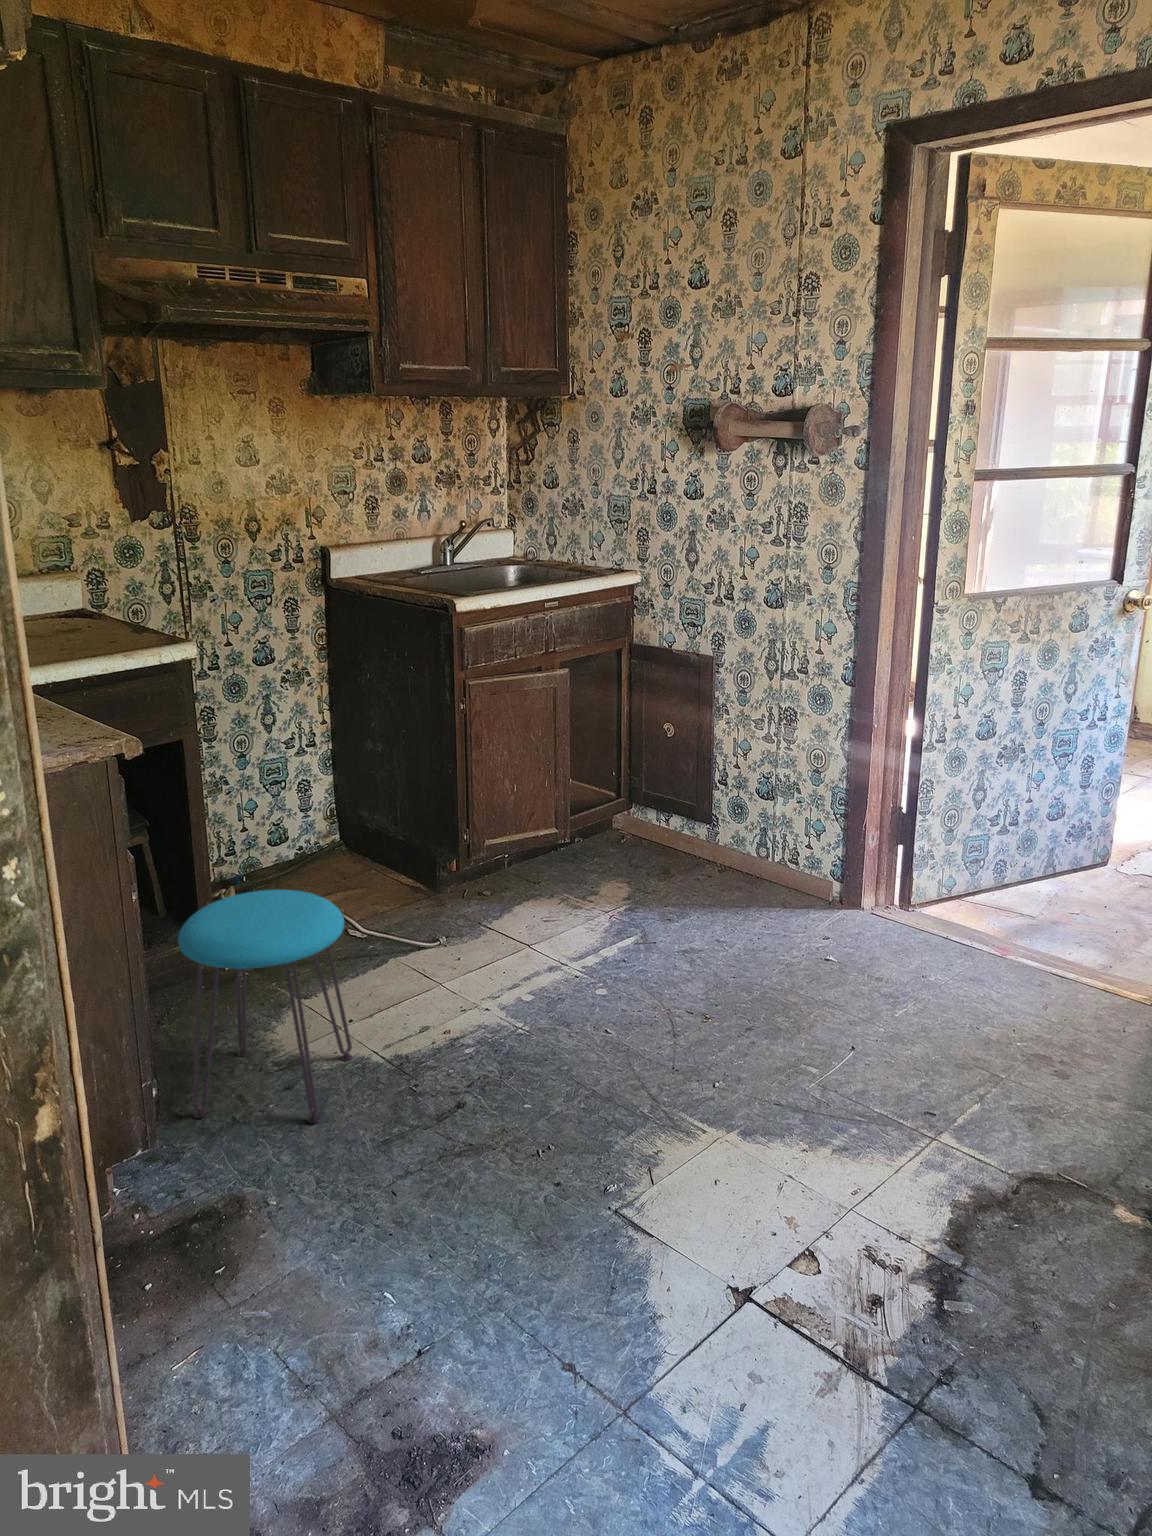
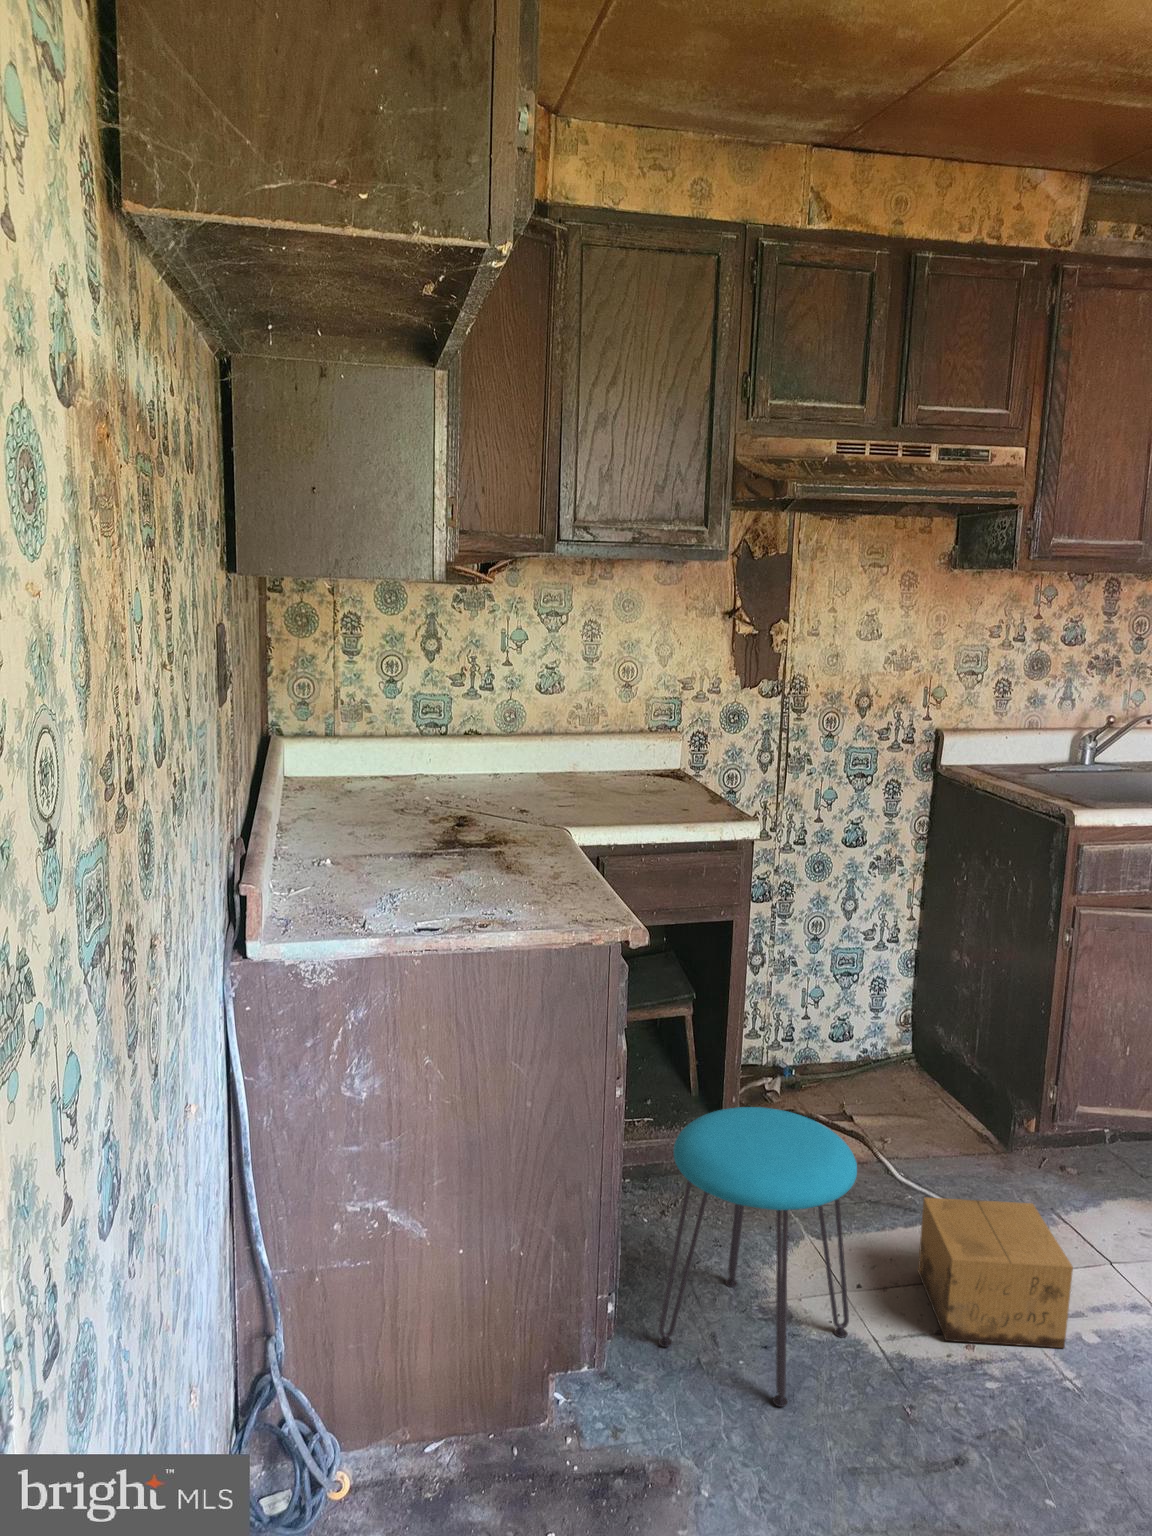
cardboard box: none [390,917,513,1036] -> present [918,1197,1073,1348]

